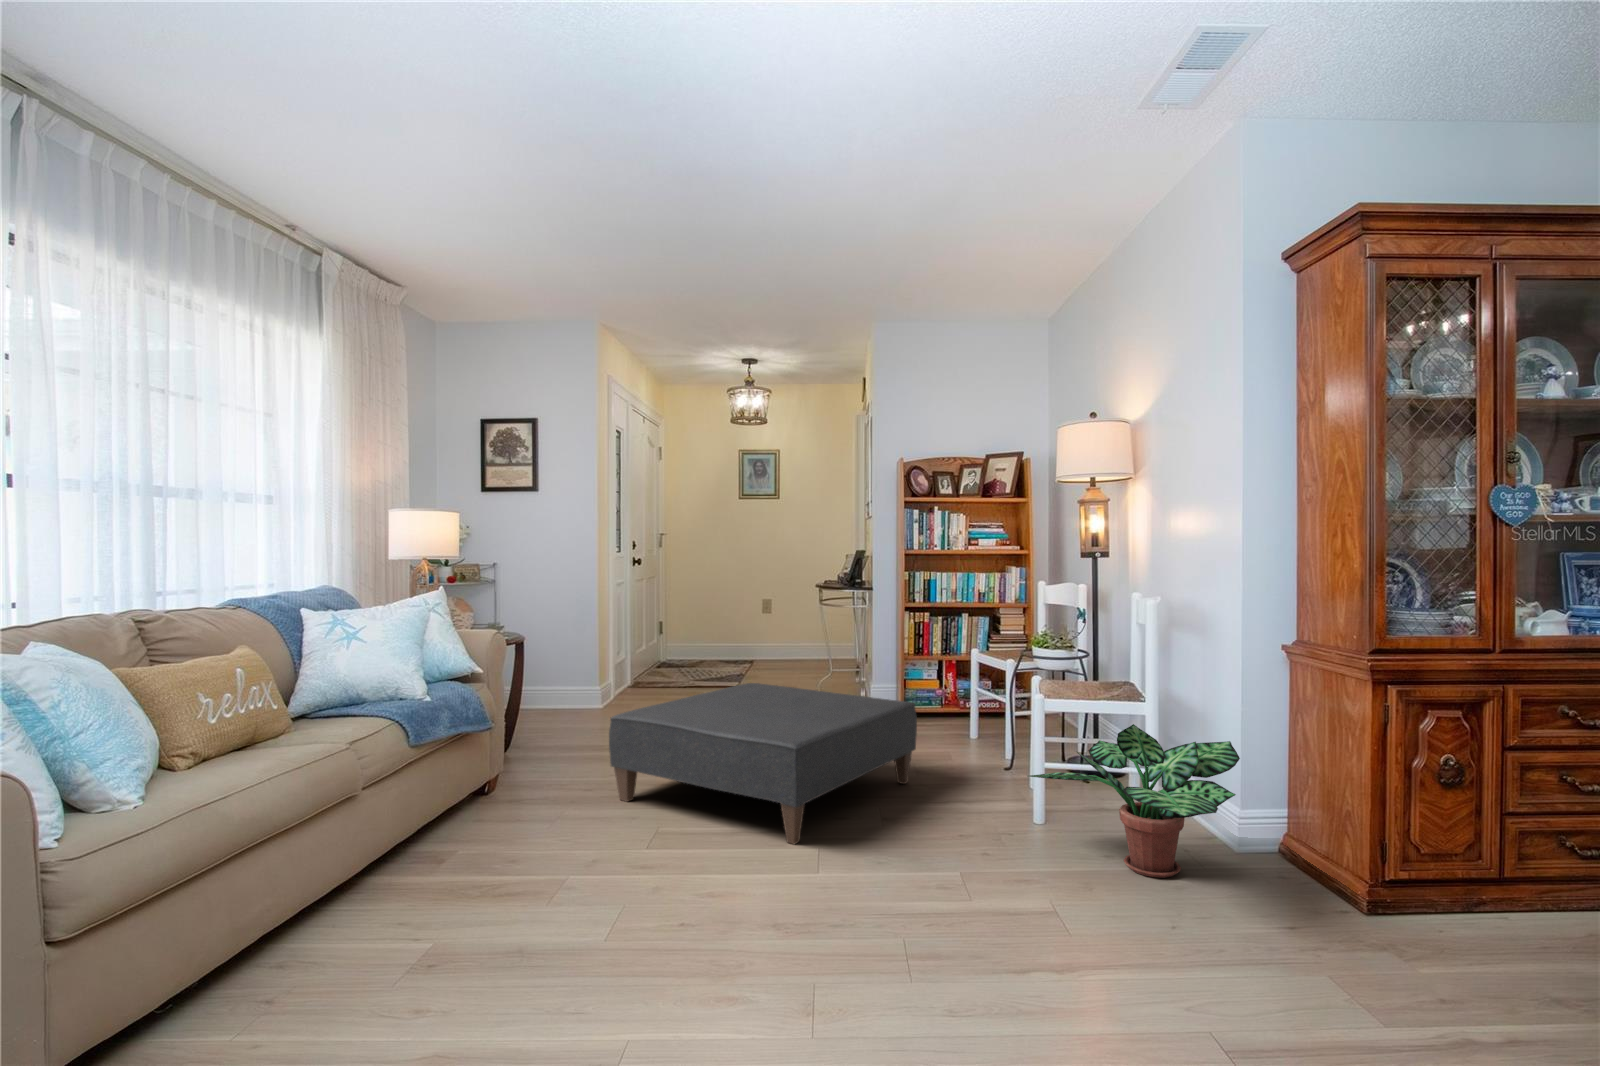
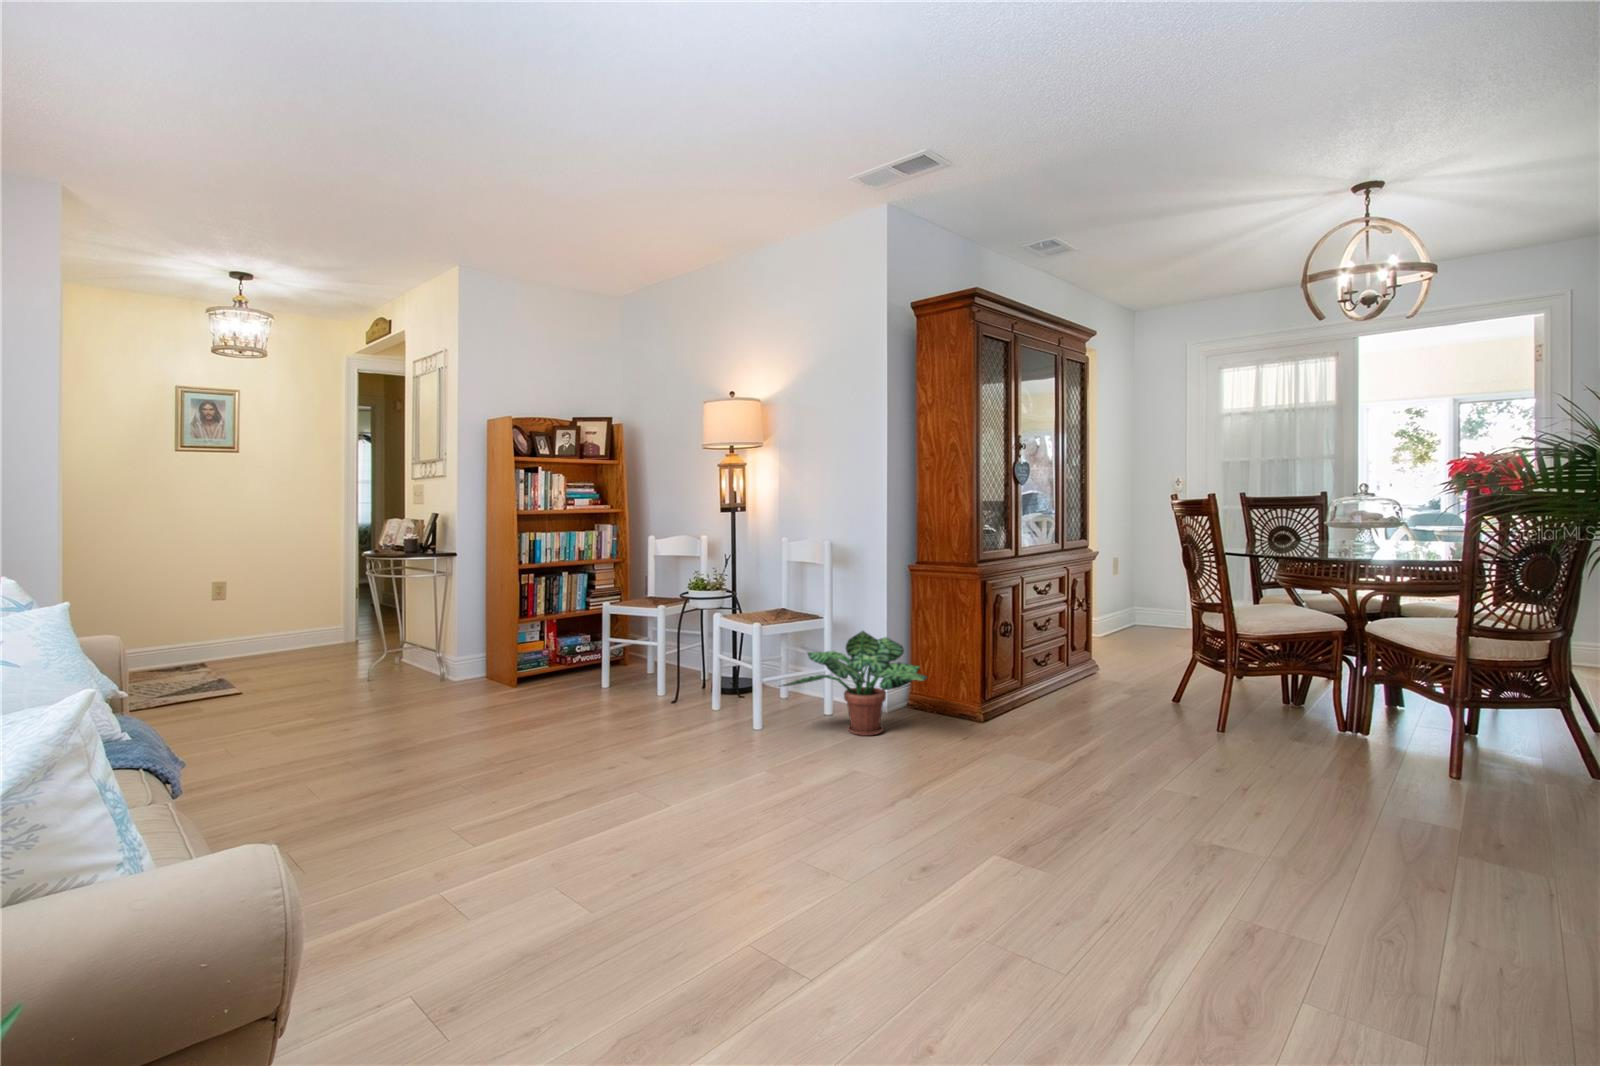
ottoman: present [609,683,917,844] -> none [352,651,630,807]

